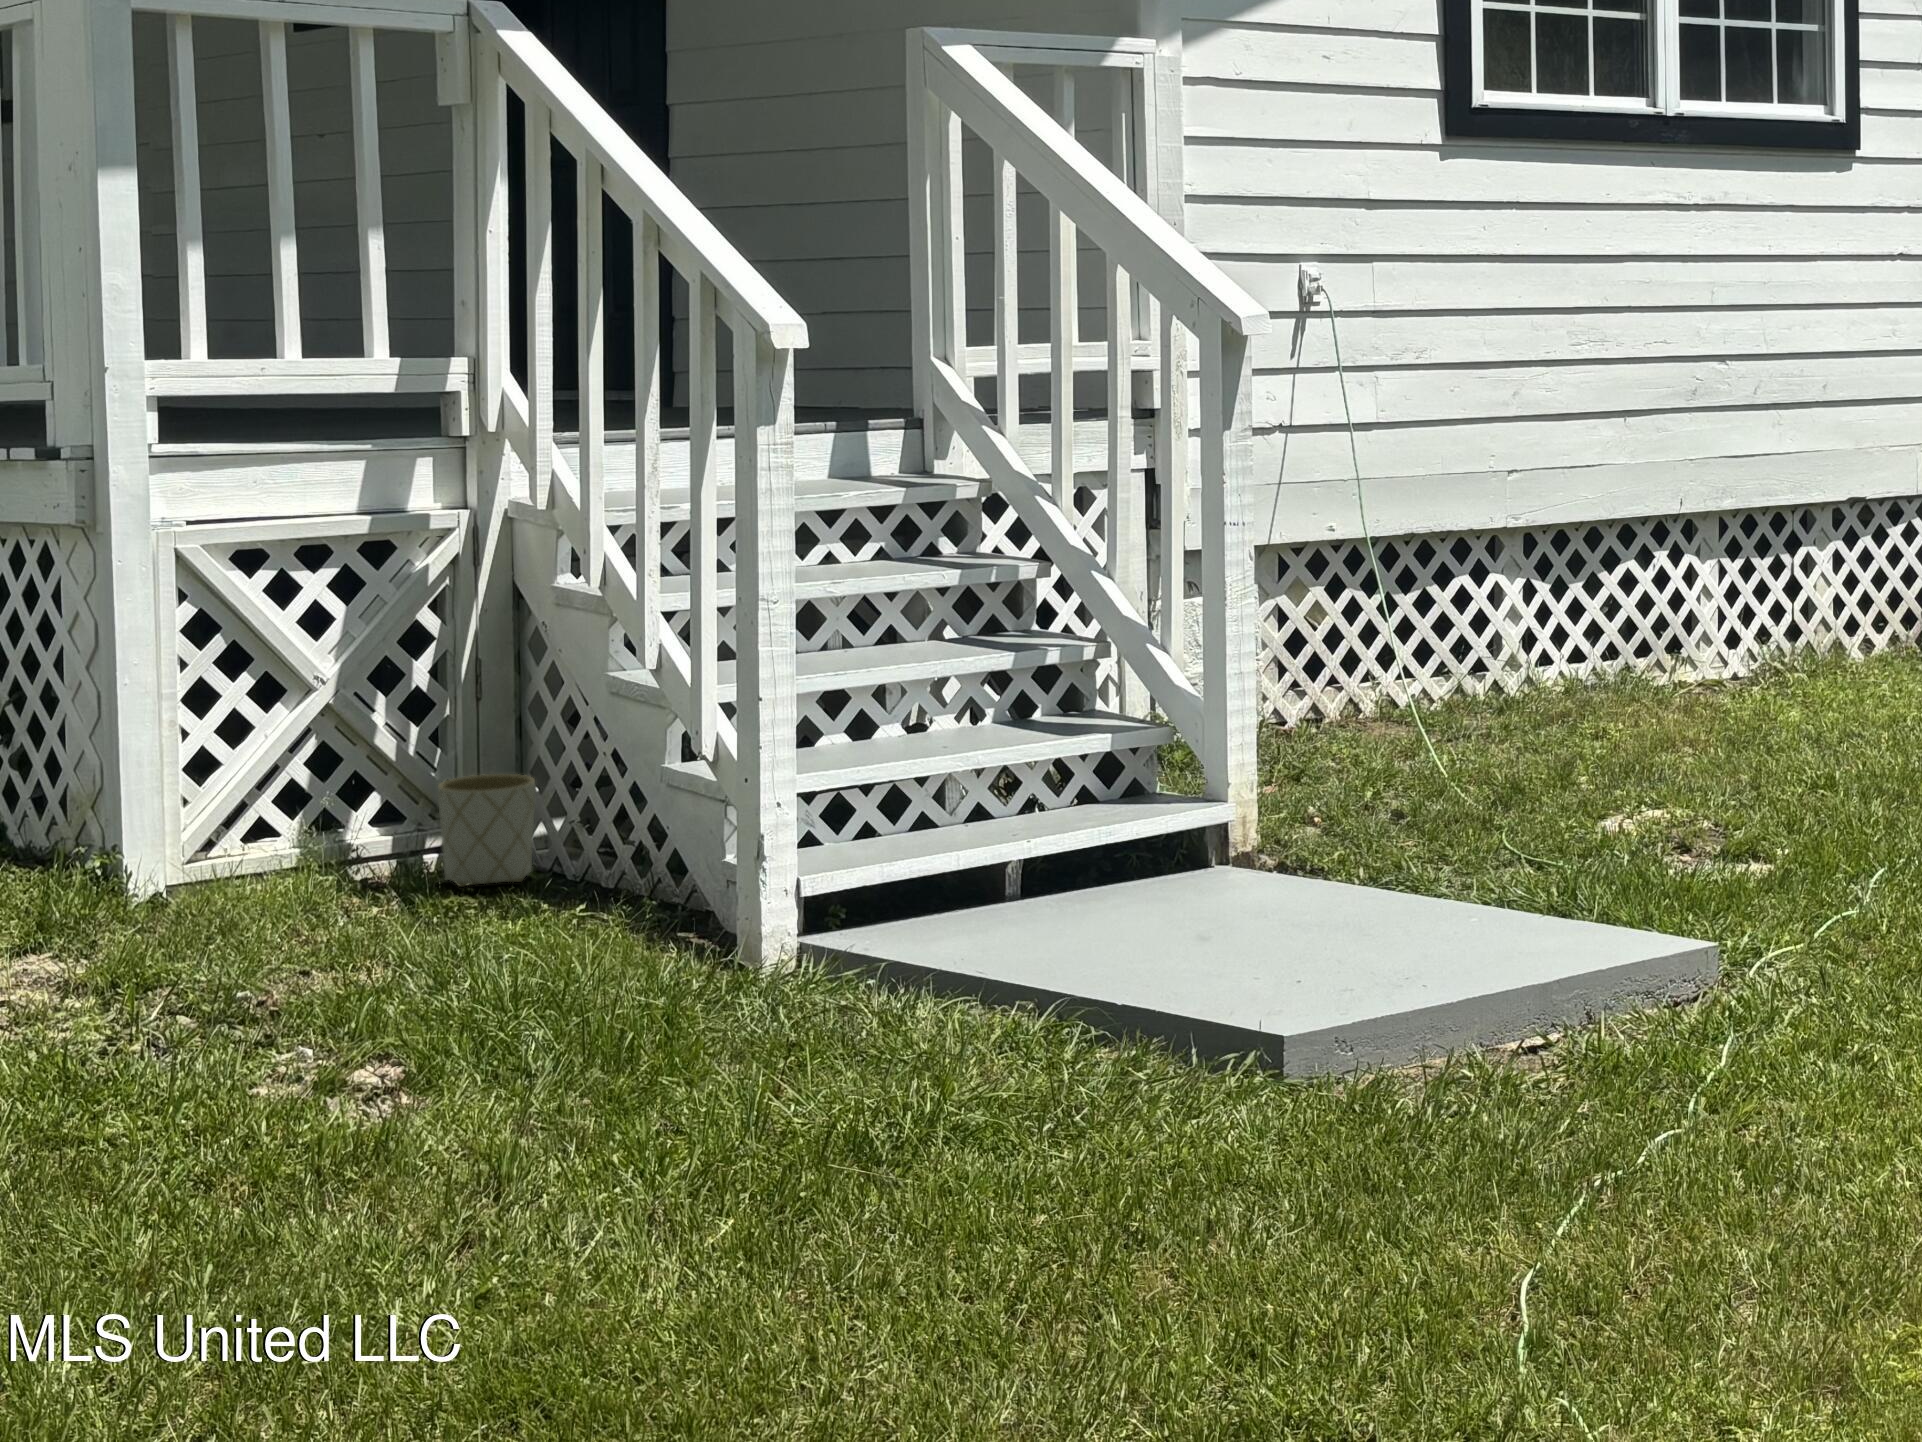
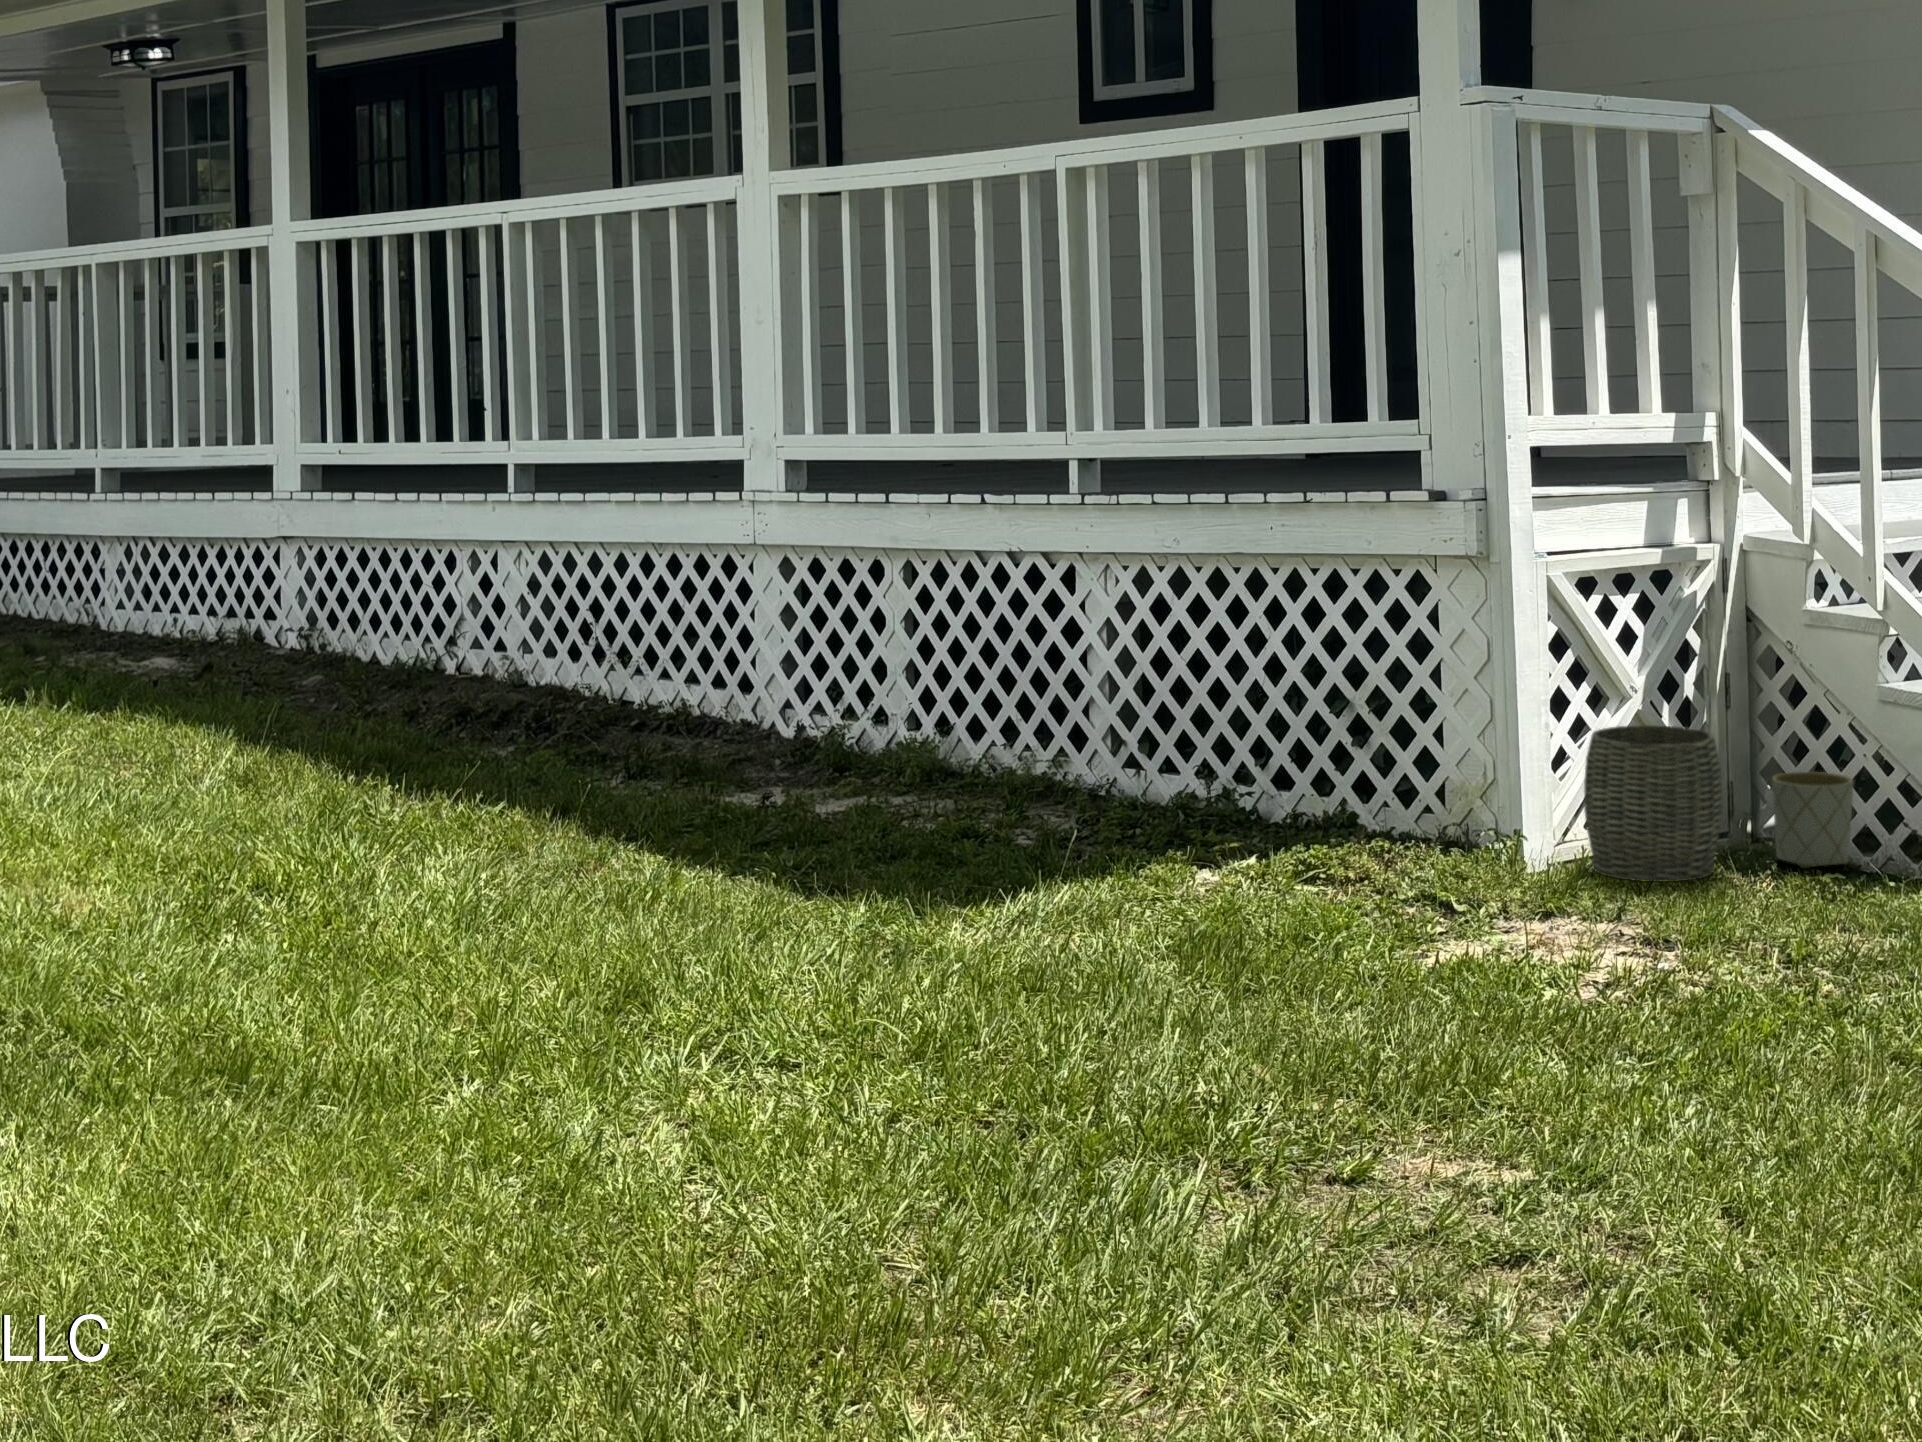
woven basket: none [190,722,360,906] -> present [1584,725,1722,882]

